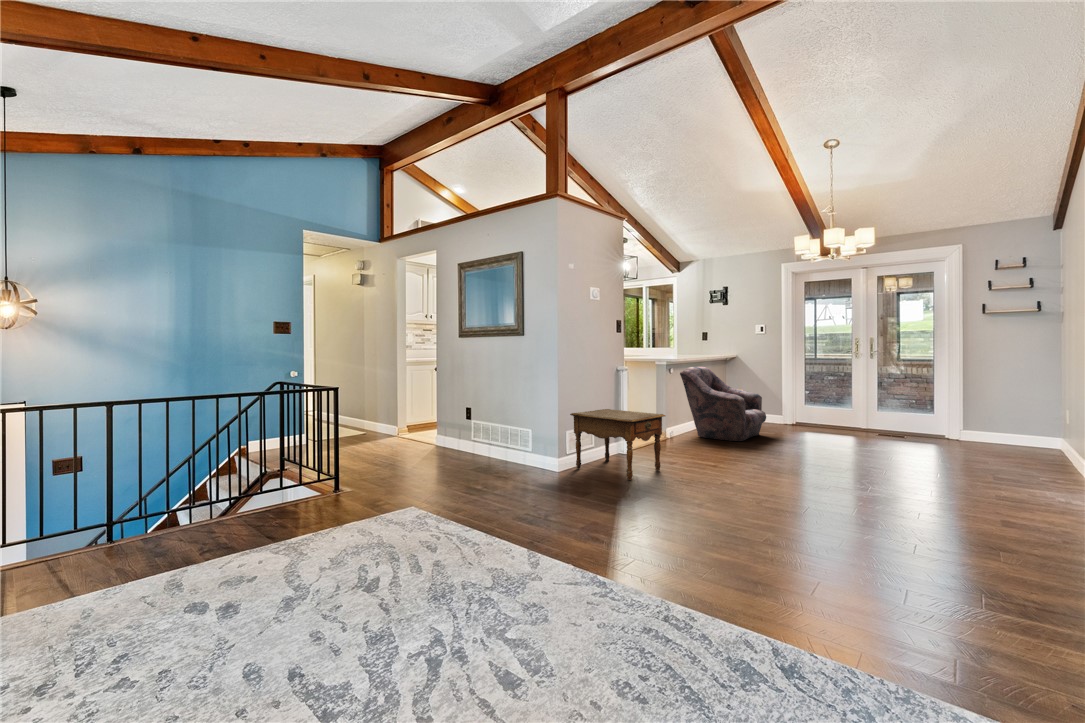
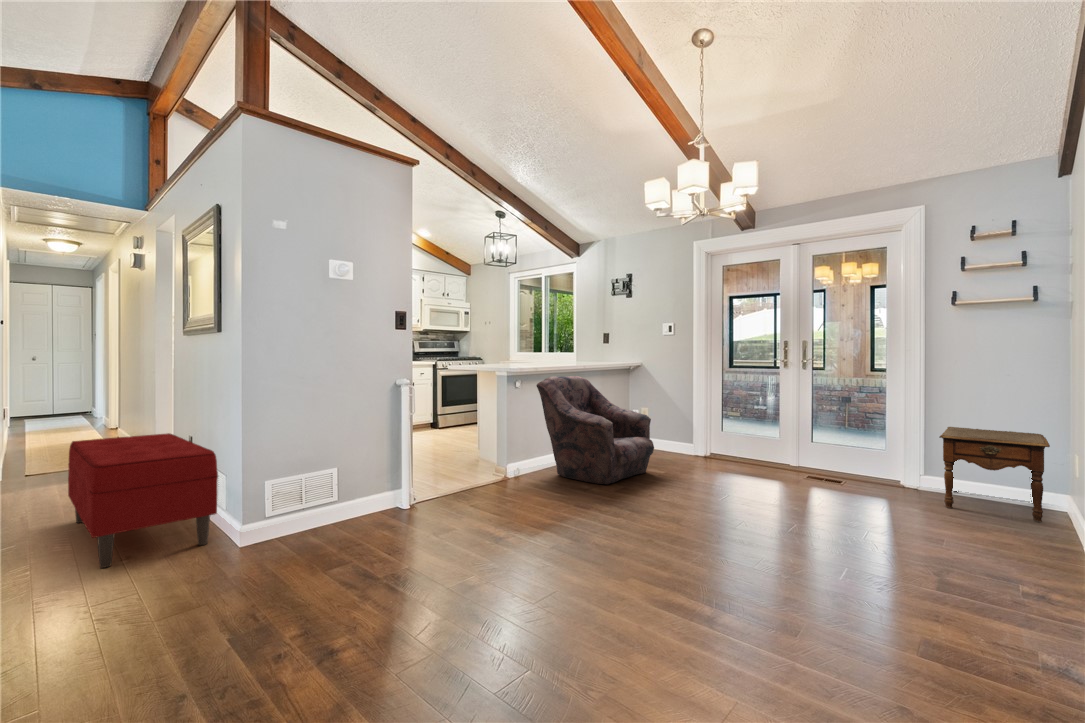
bench: none [431,407,545,478] -> present [68,433,218,568]
side table: present [570,409,665,480] -> present [939,427,1050,522]

